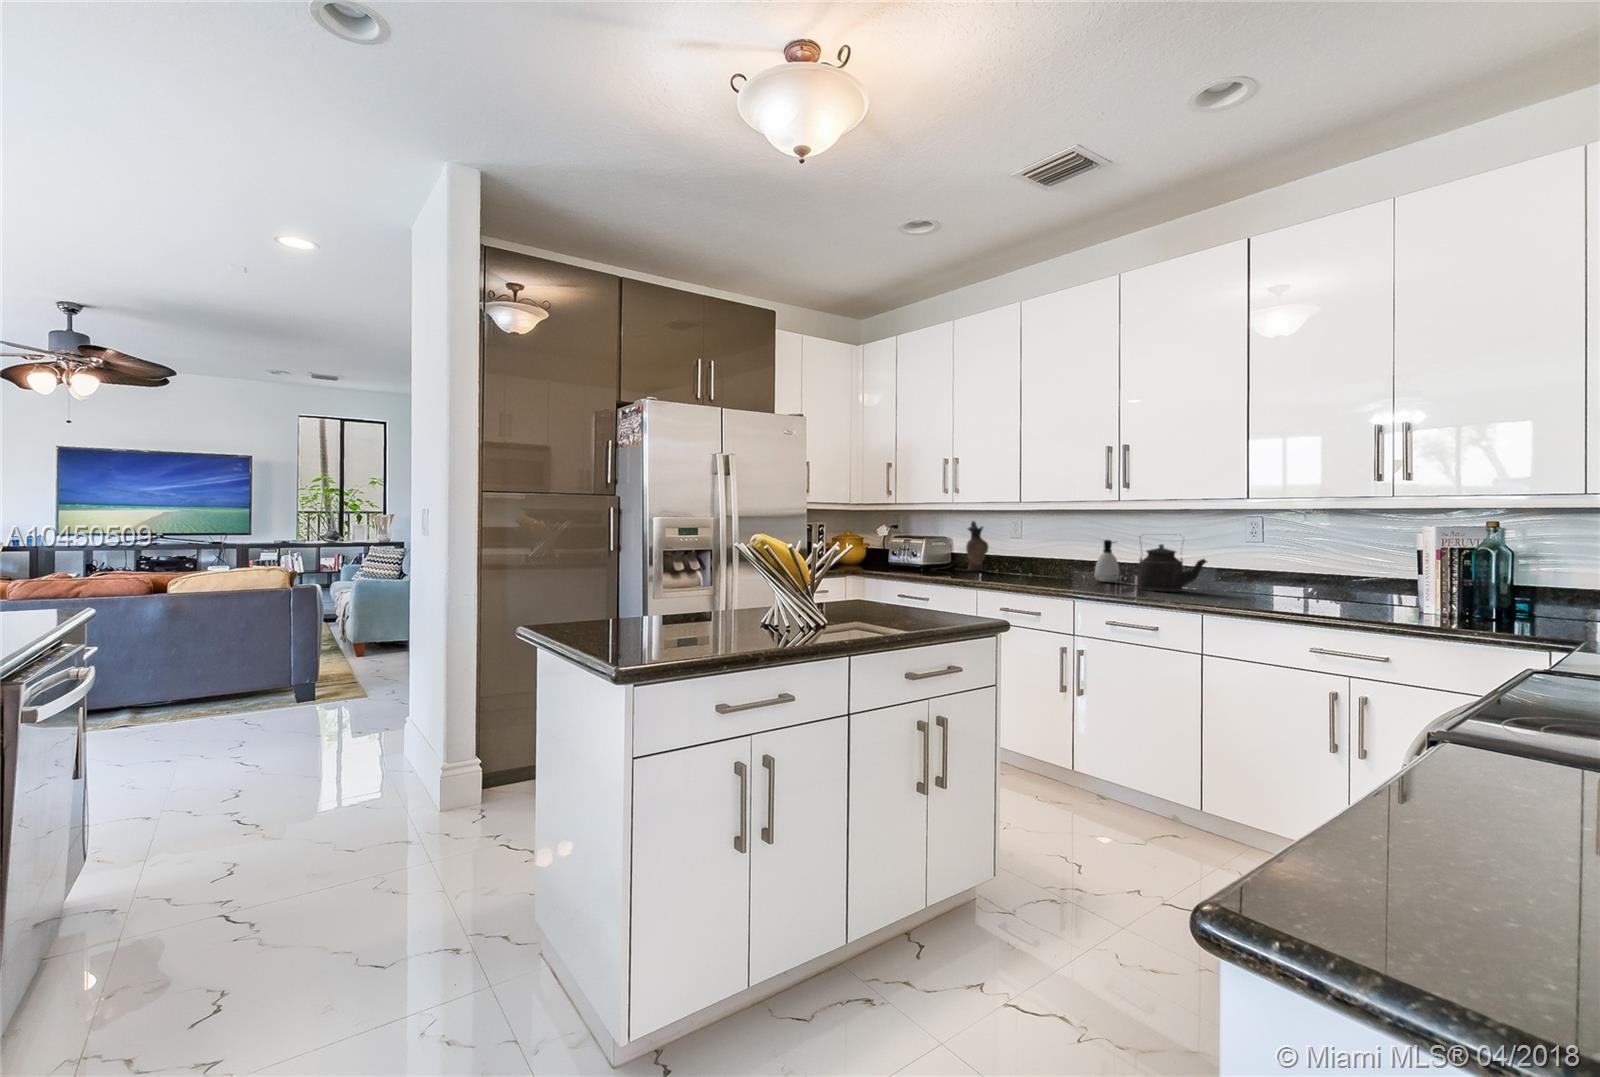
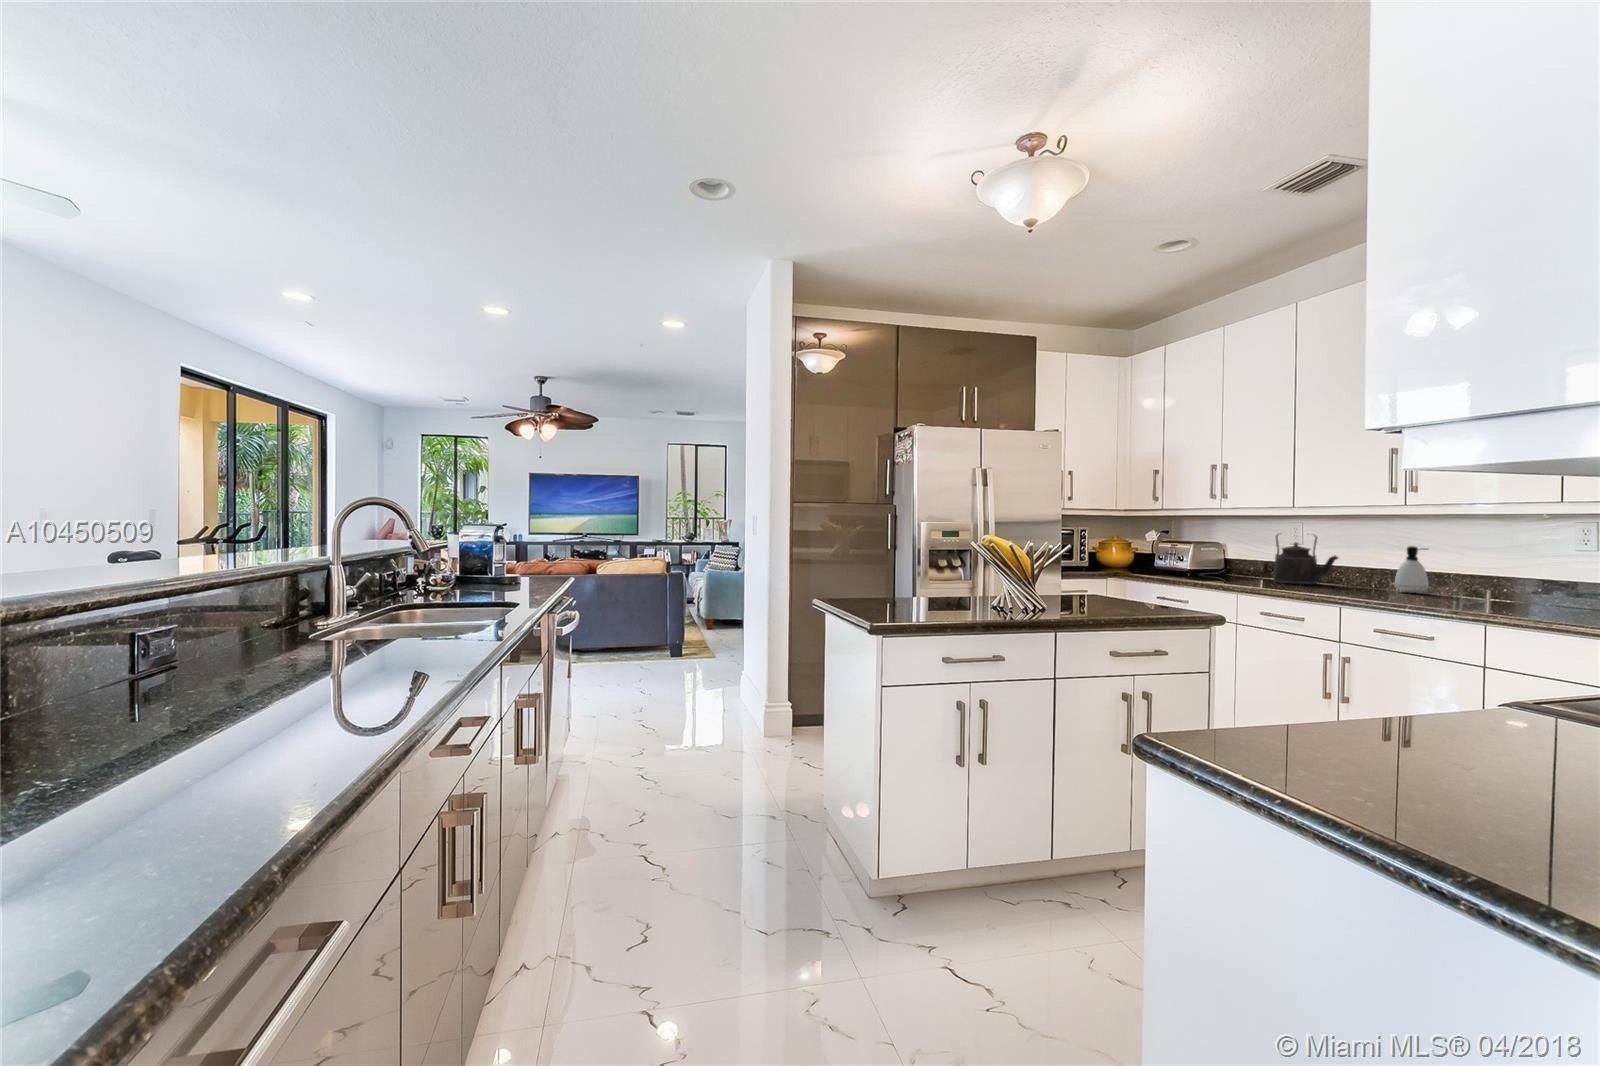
ceramic pitcher: present [966,521,988,571] -> none [1243,525,1269,577]
kettle: present [1138,537,1207,592] -> present [1273,535,1338,584]

